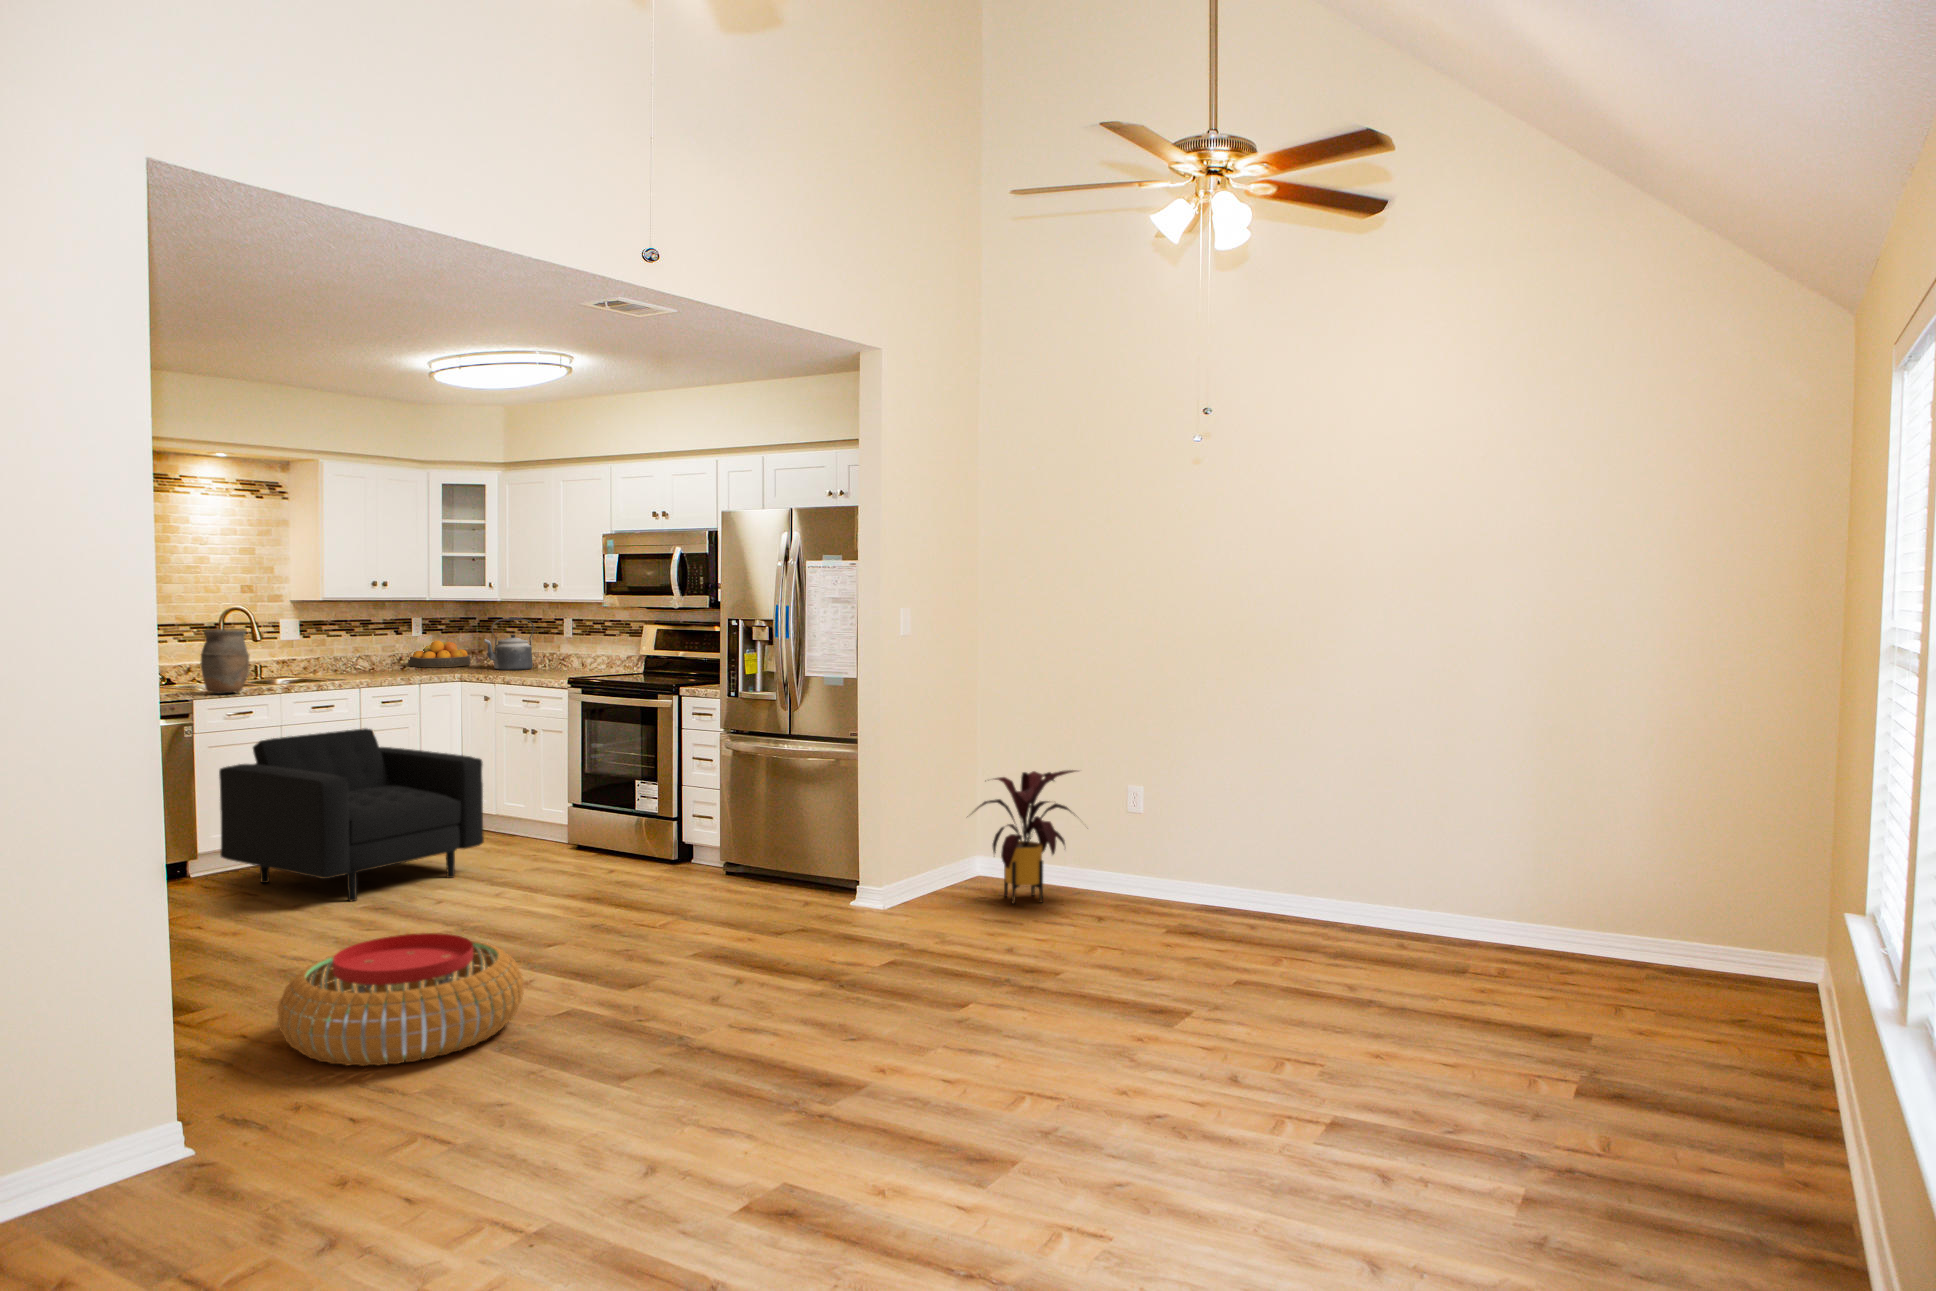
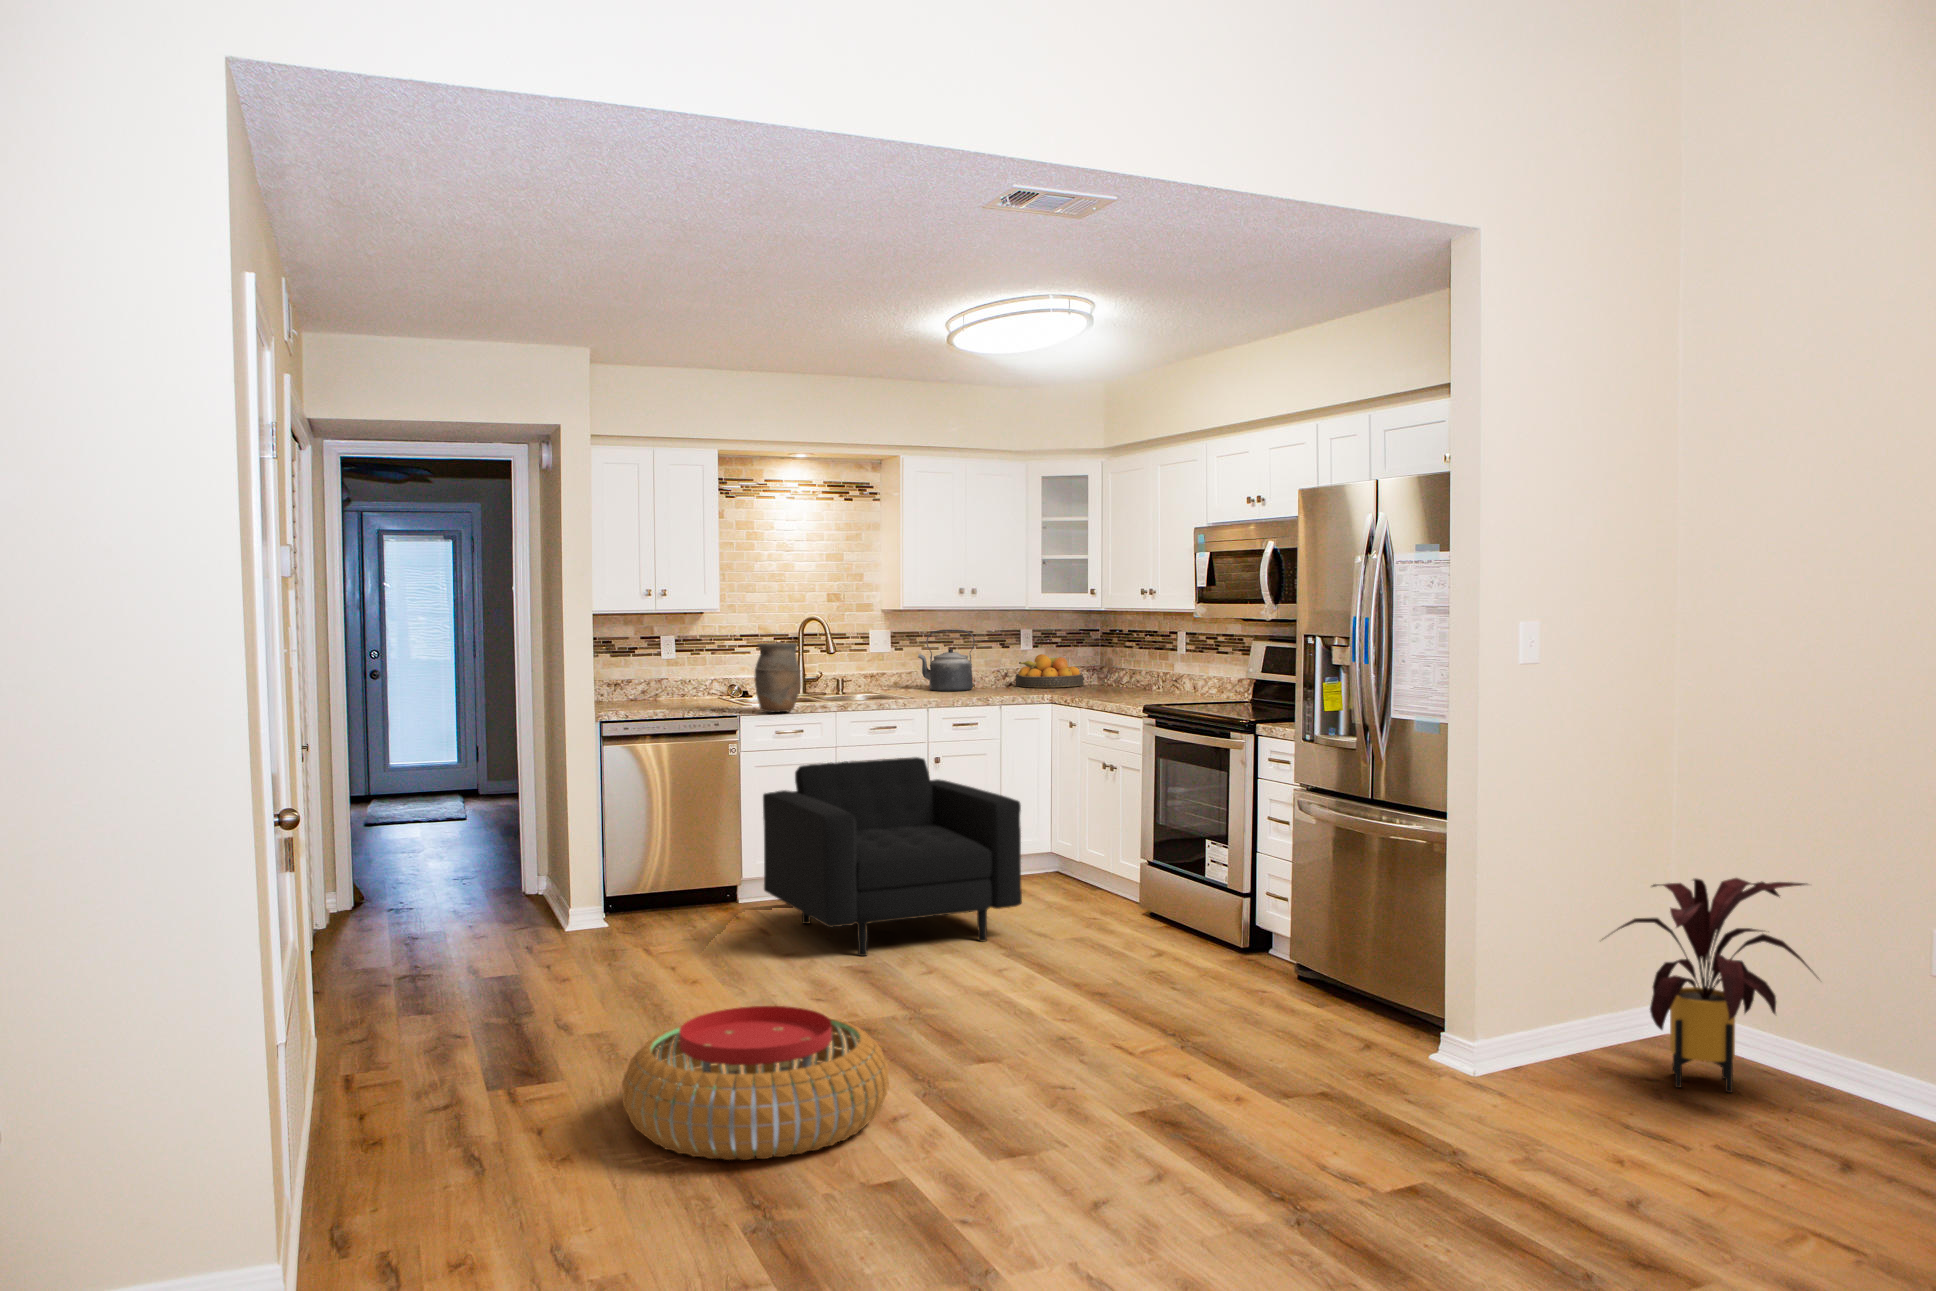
kettle: present [484,619,534,670] -> present [918,630,975,691]

